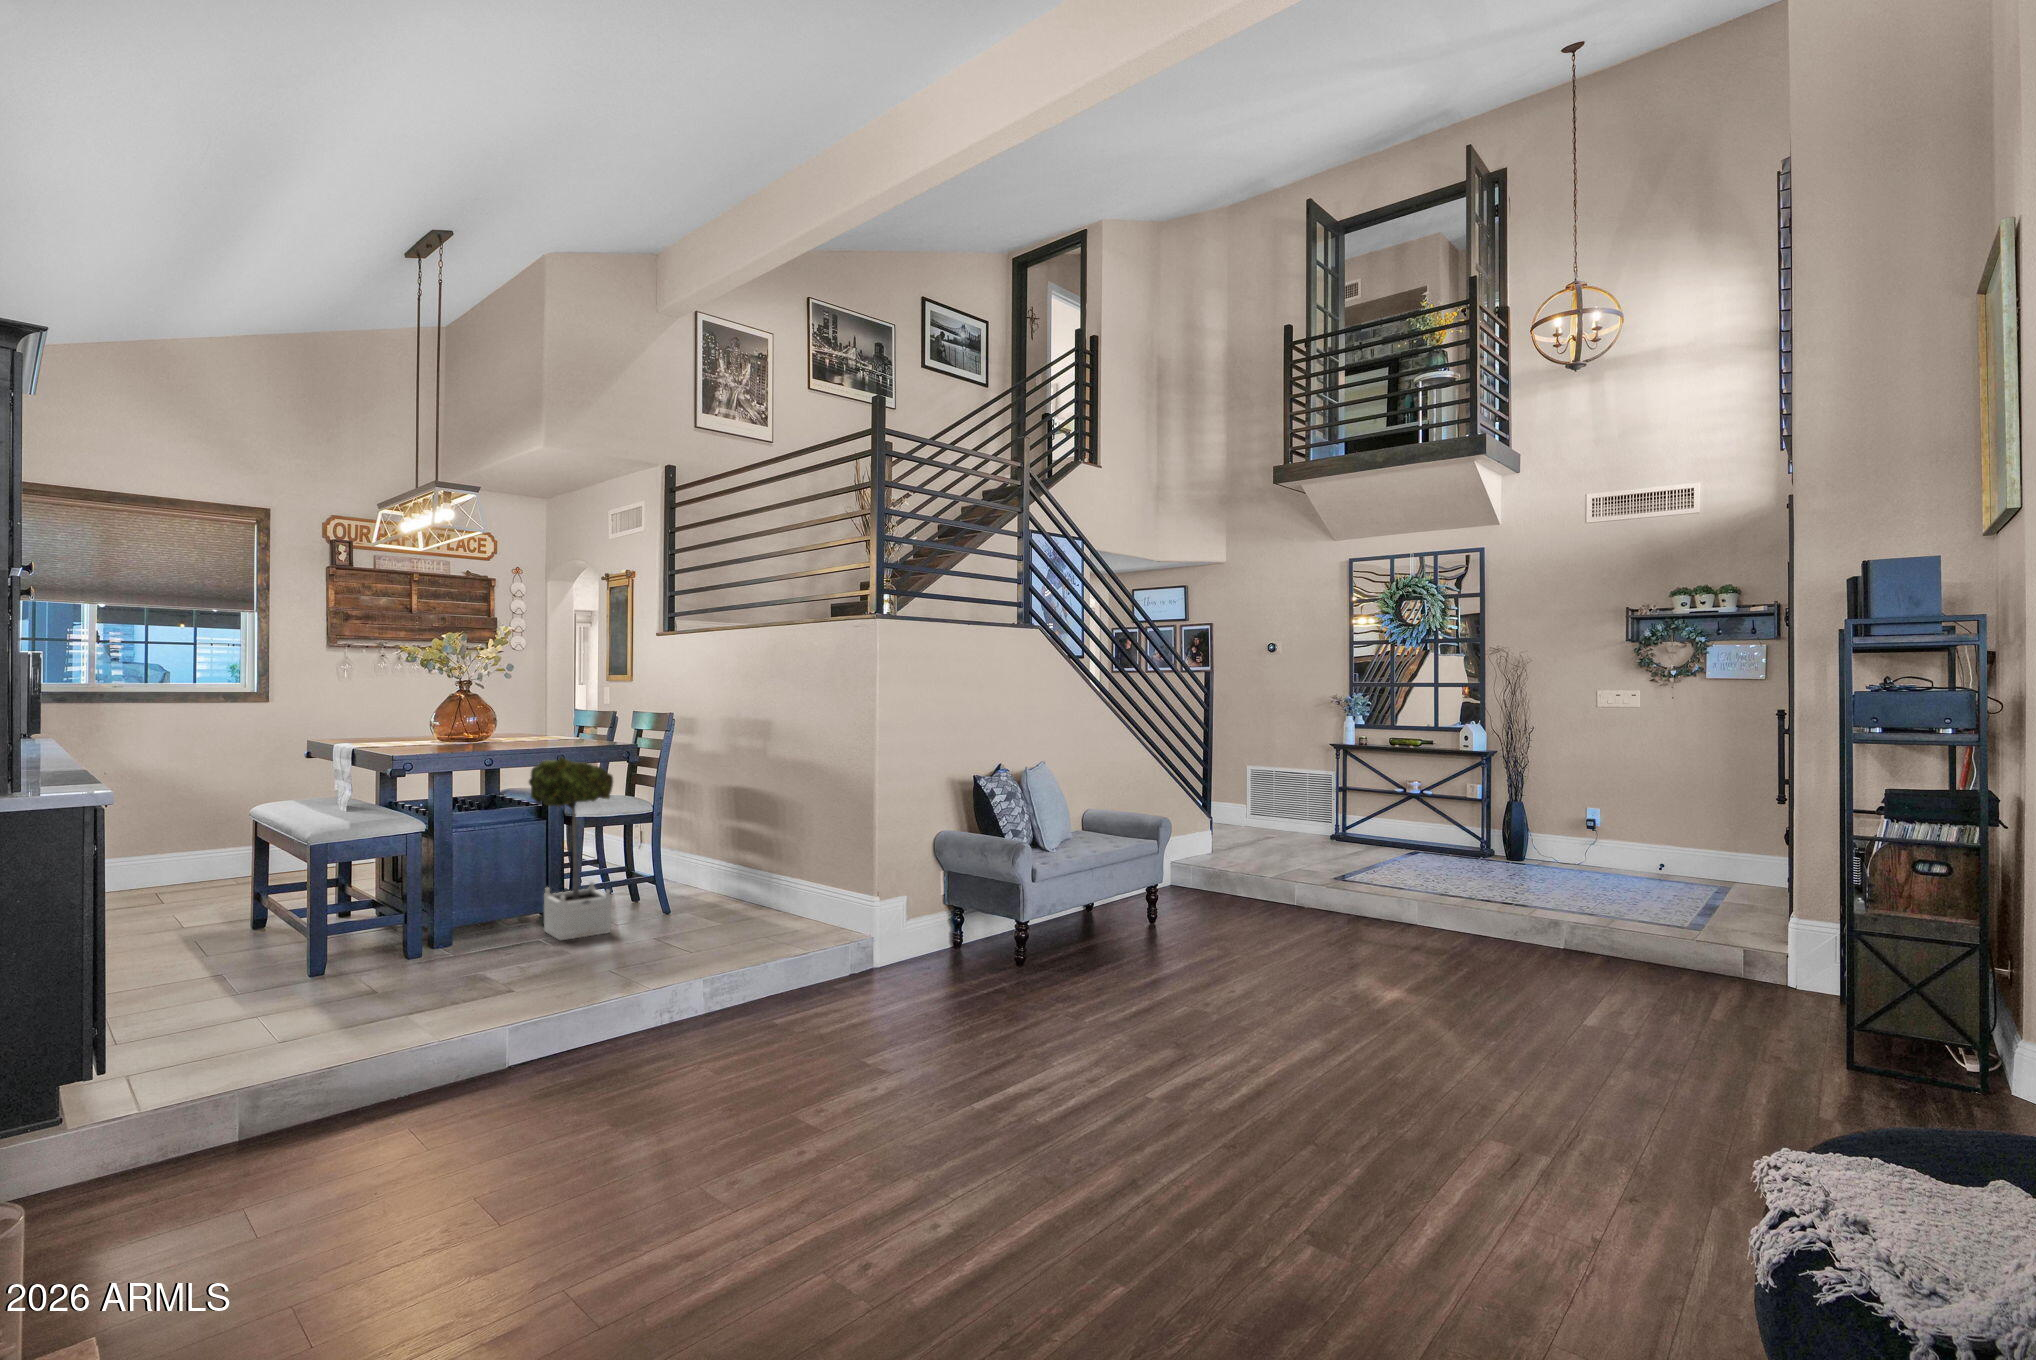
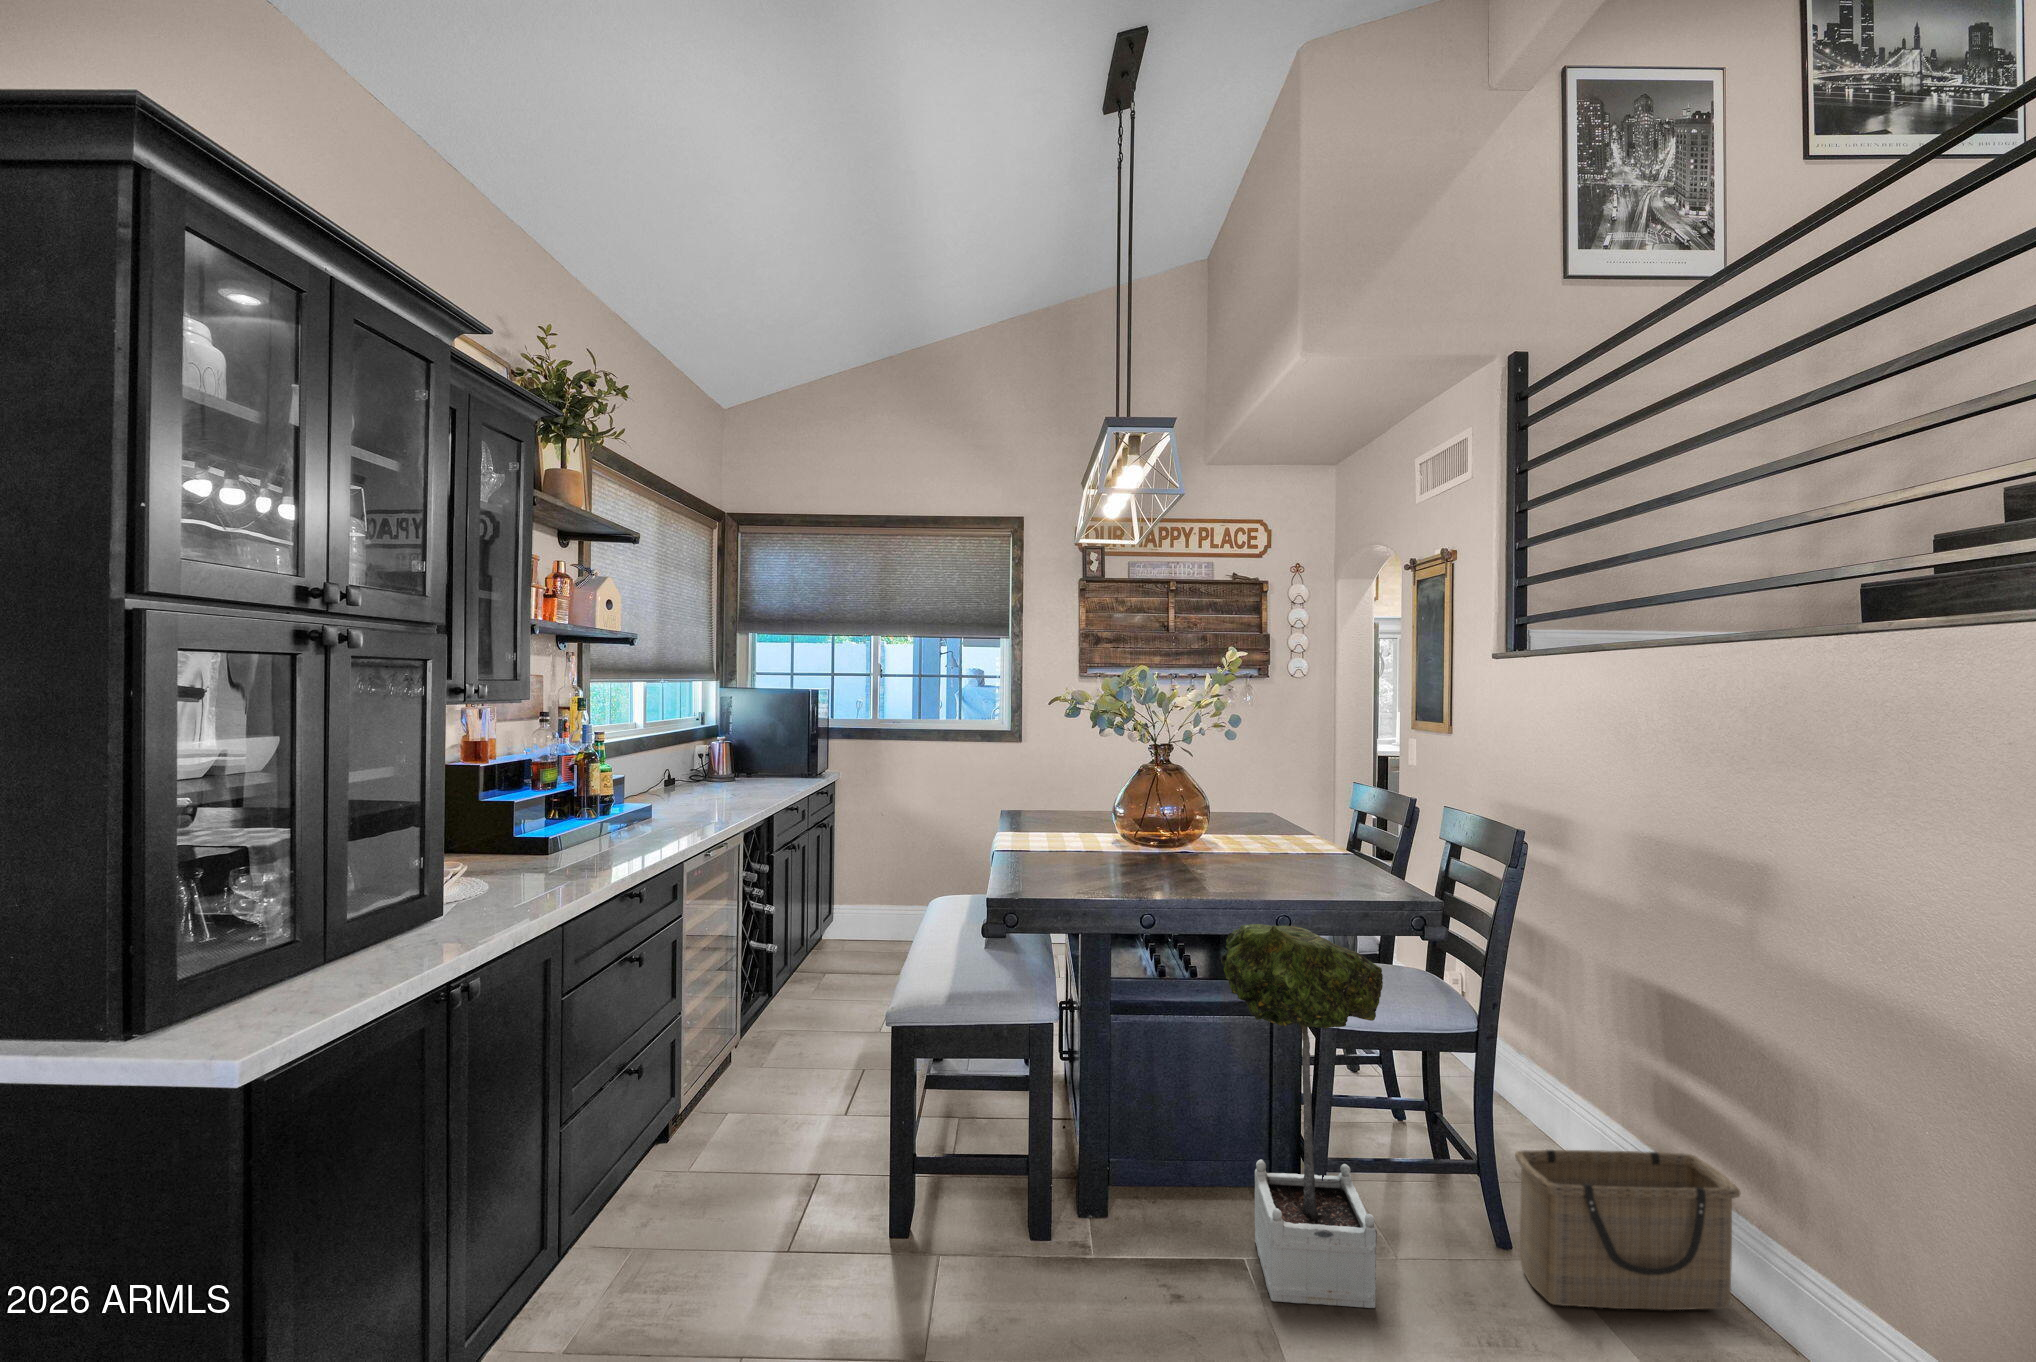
basket: none [672,851,760,918] -> present [1515,1150,1740,1310]

